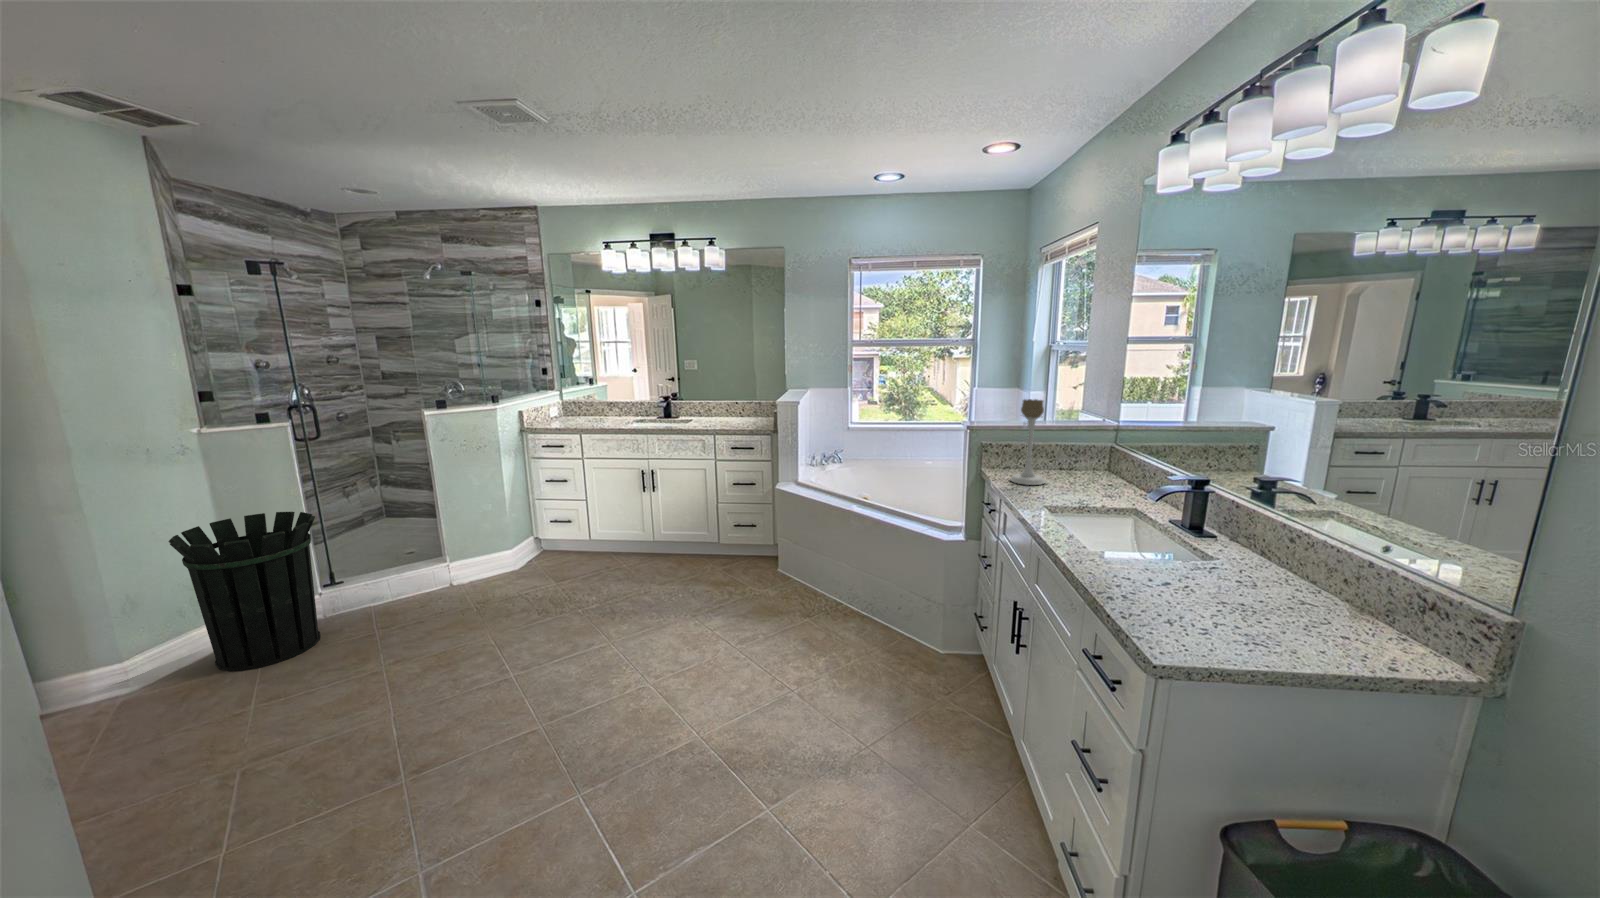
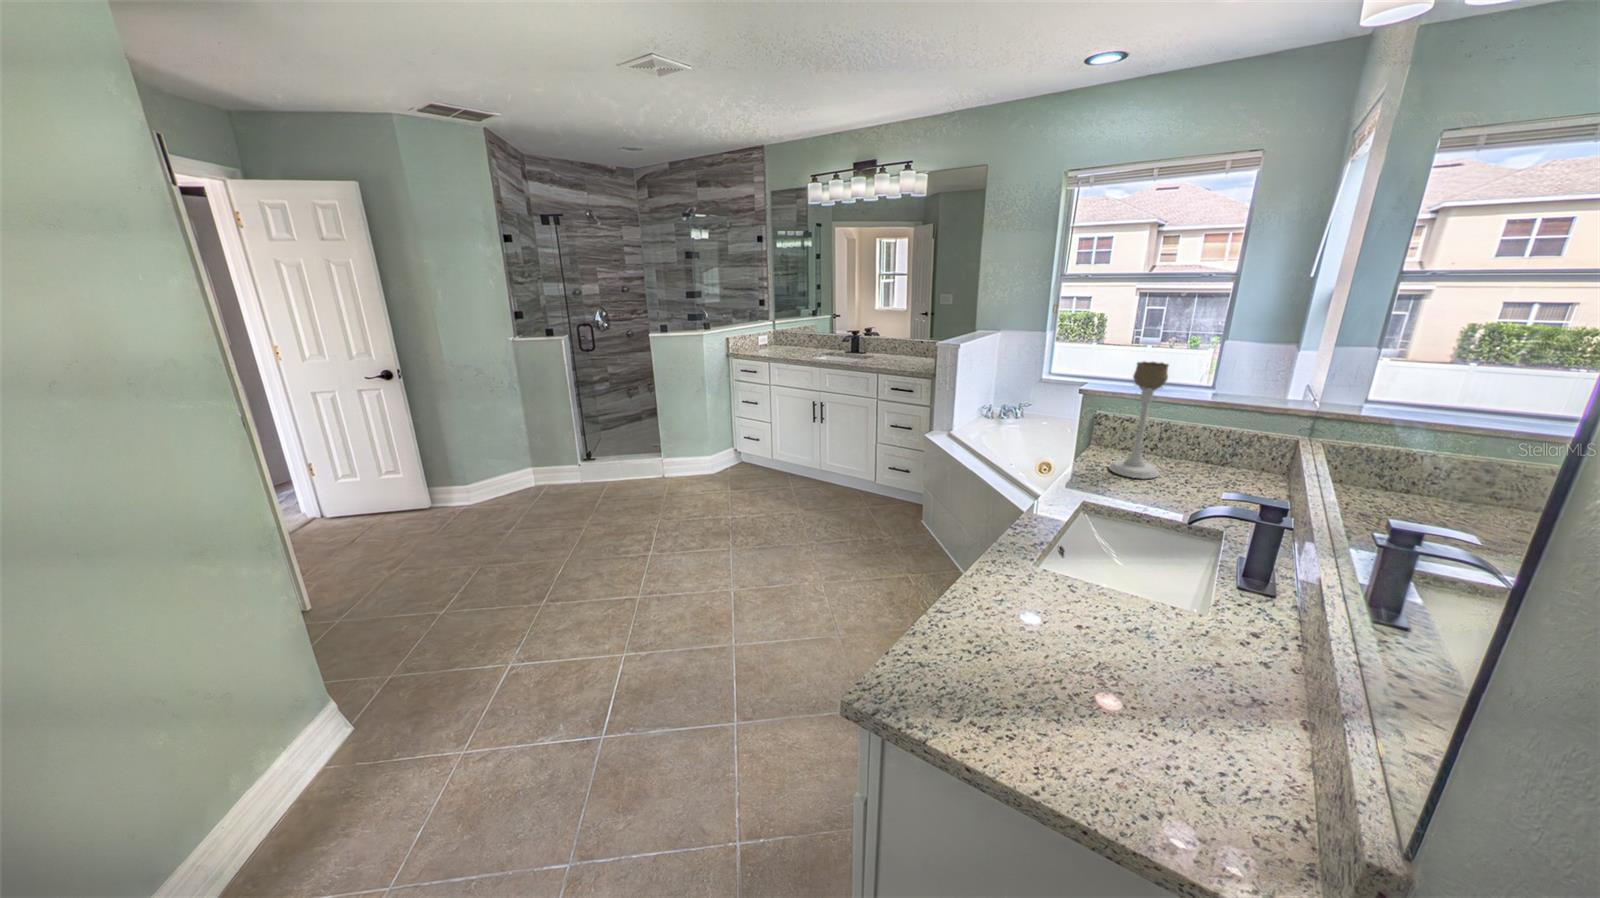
waste bin: present [169,512,320,671] -> none [489,401,575,507]

